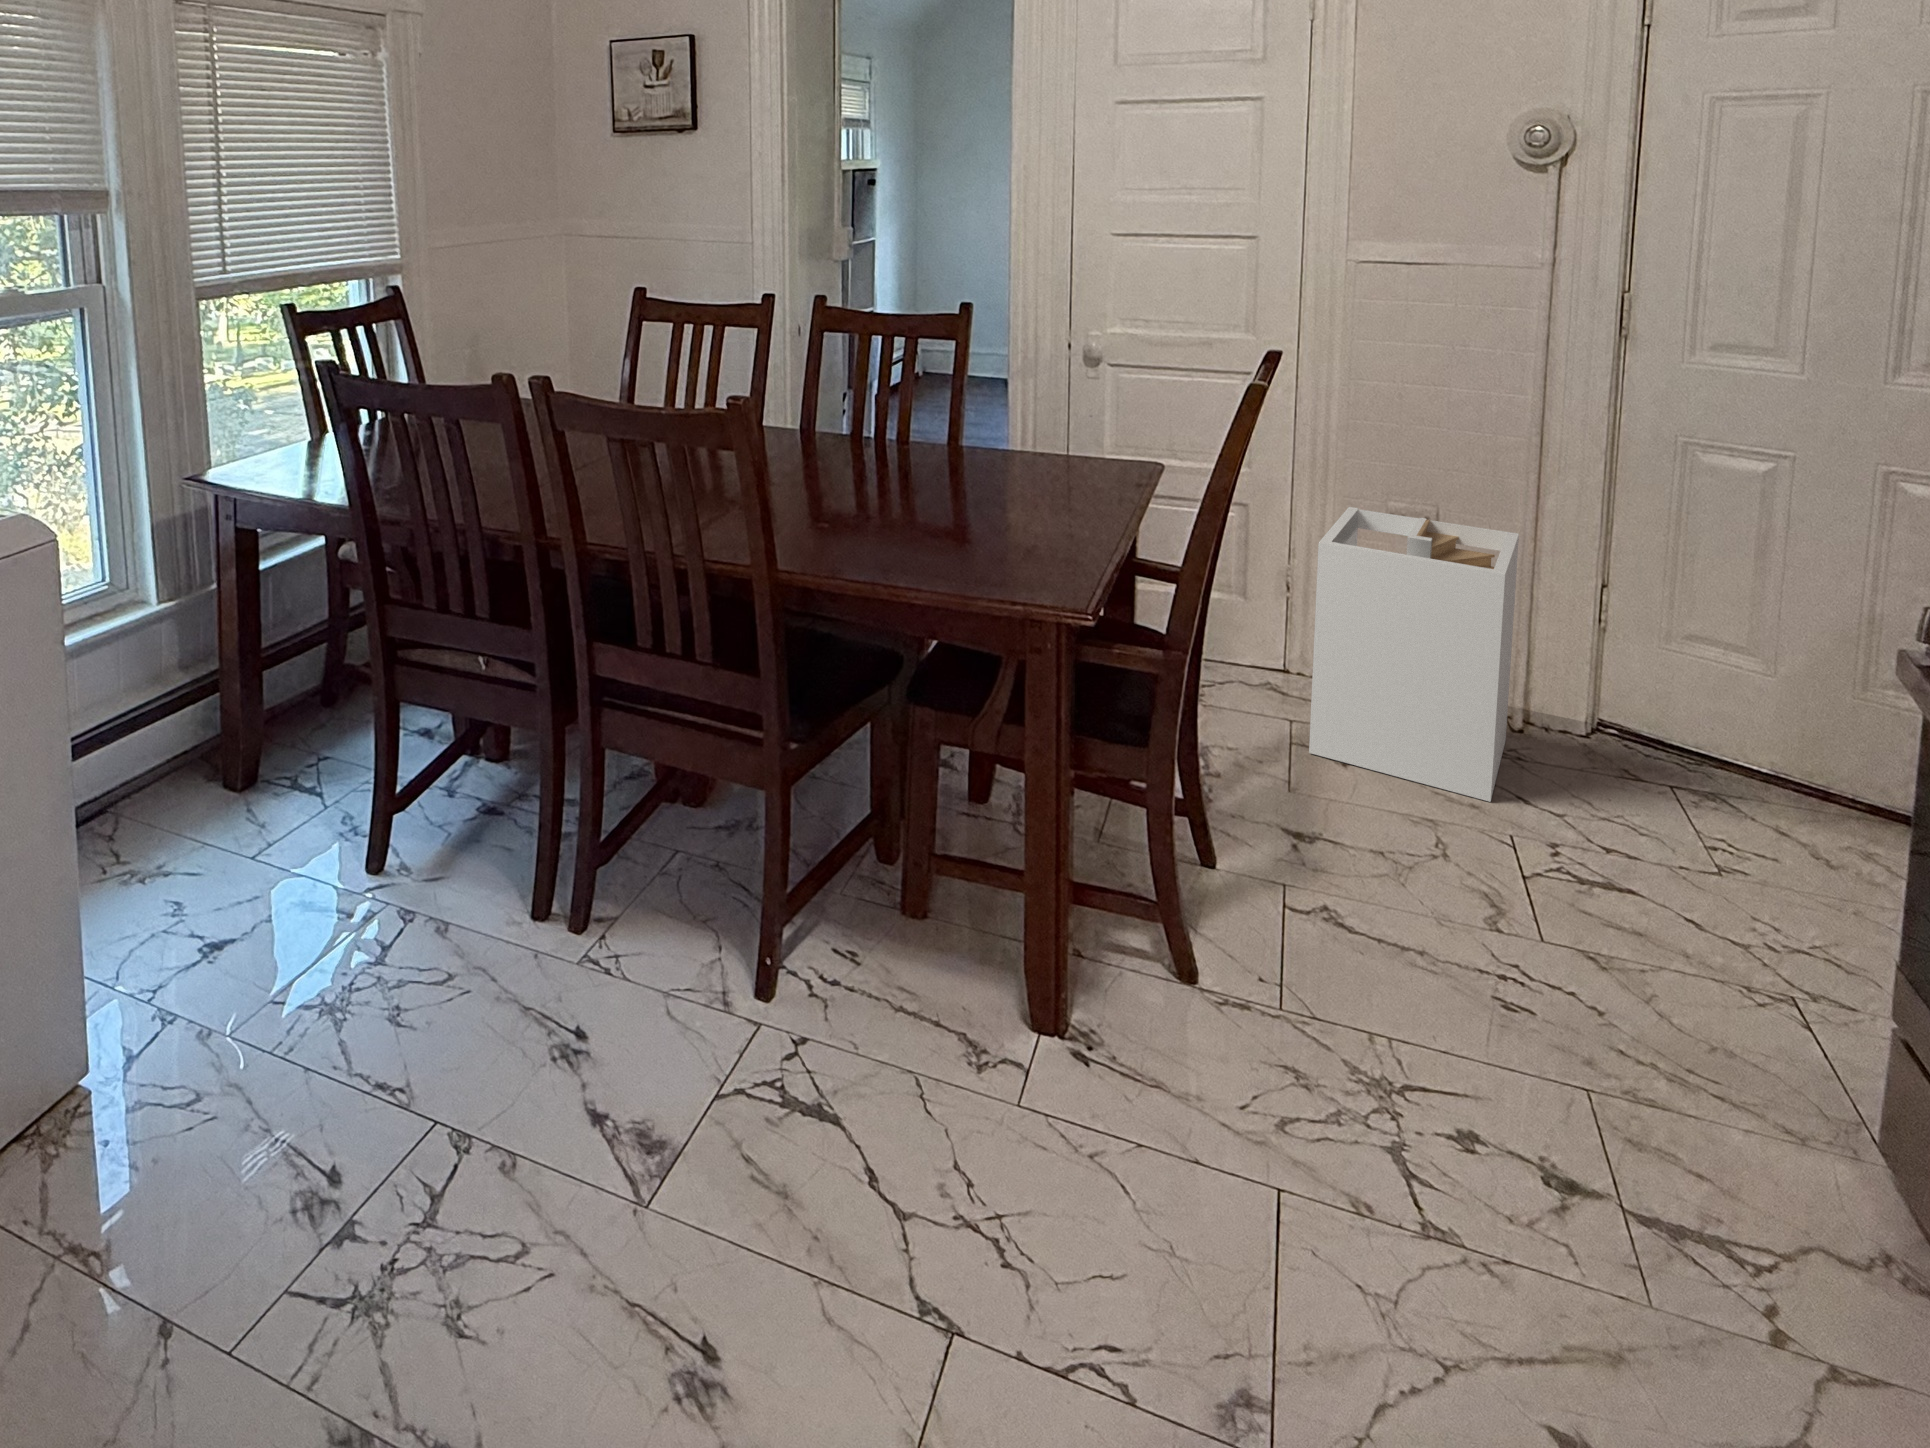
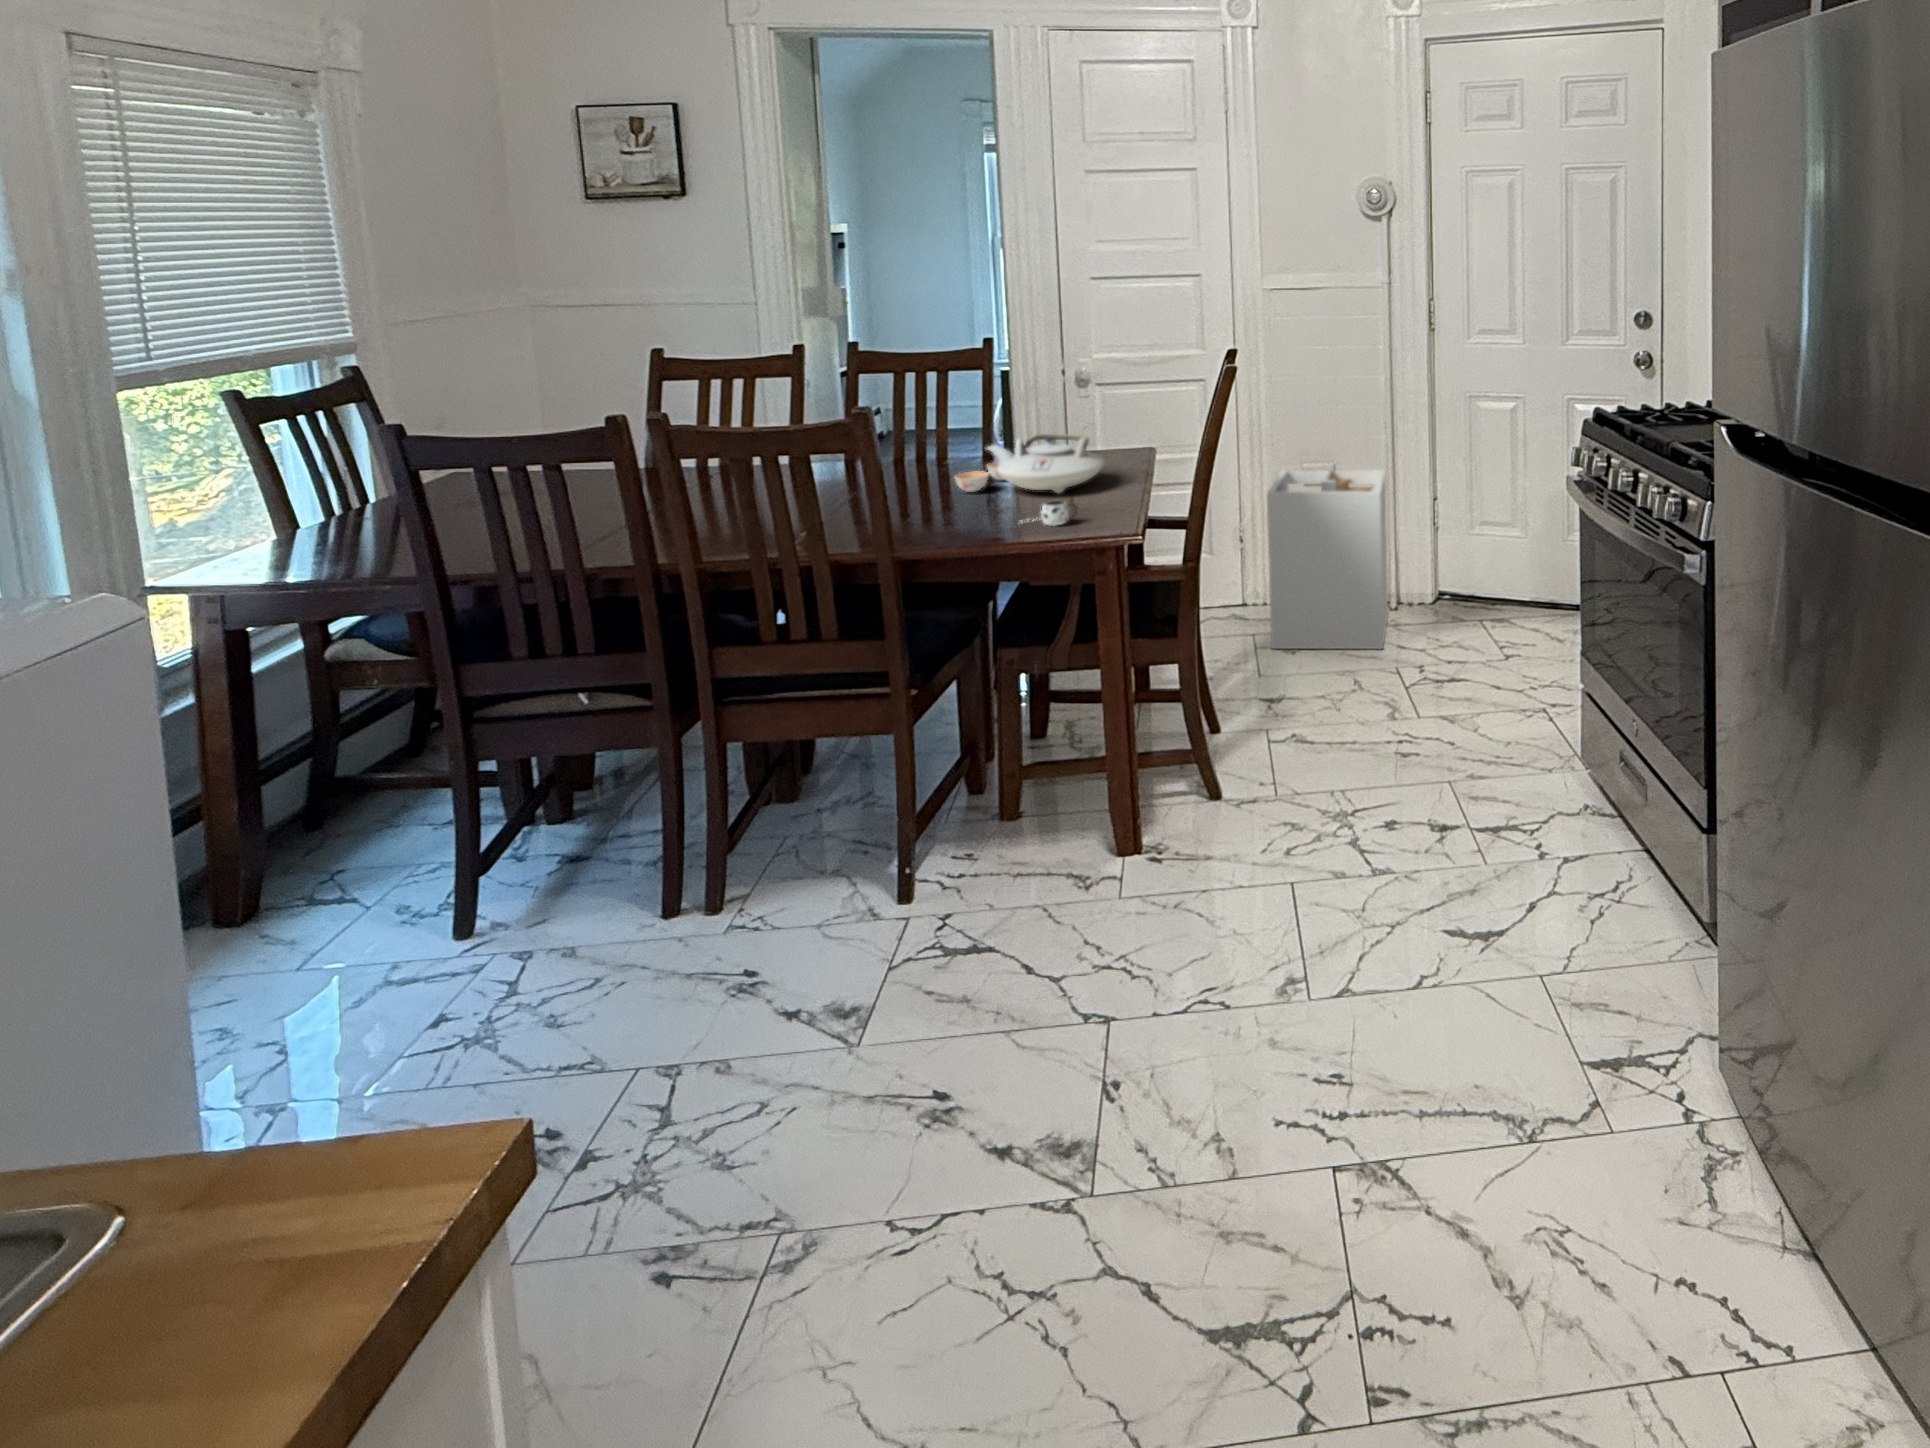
teapot: none [882,435,1068,520] -> present [955,434,1104,493]
mug: none [931,539,1007,573] -> present [1027,501,1077,526]

